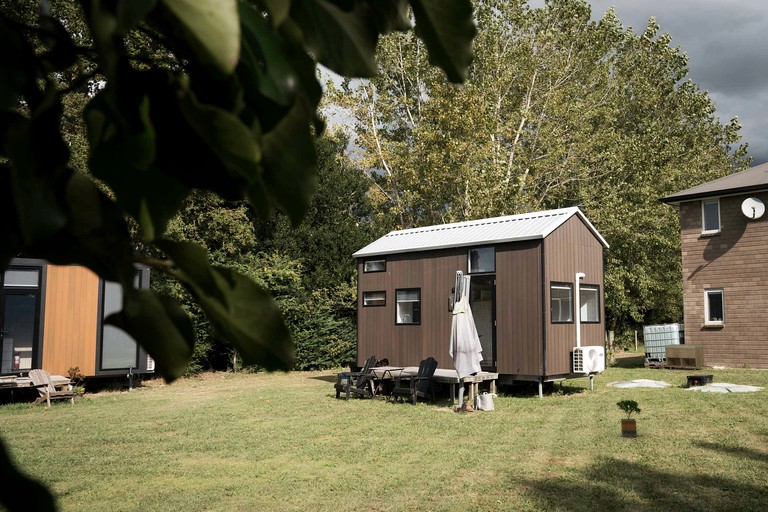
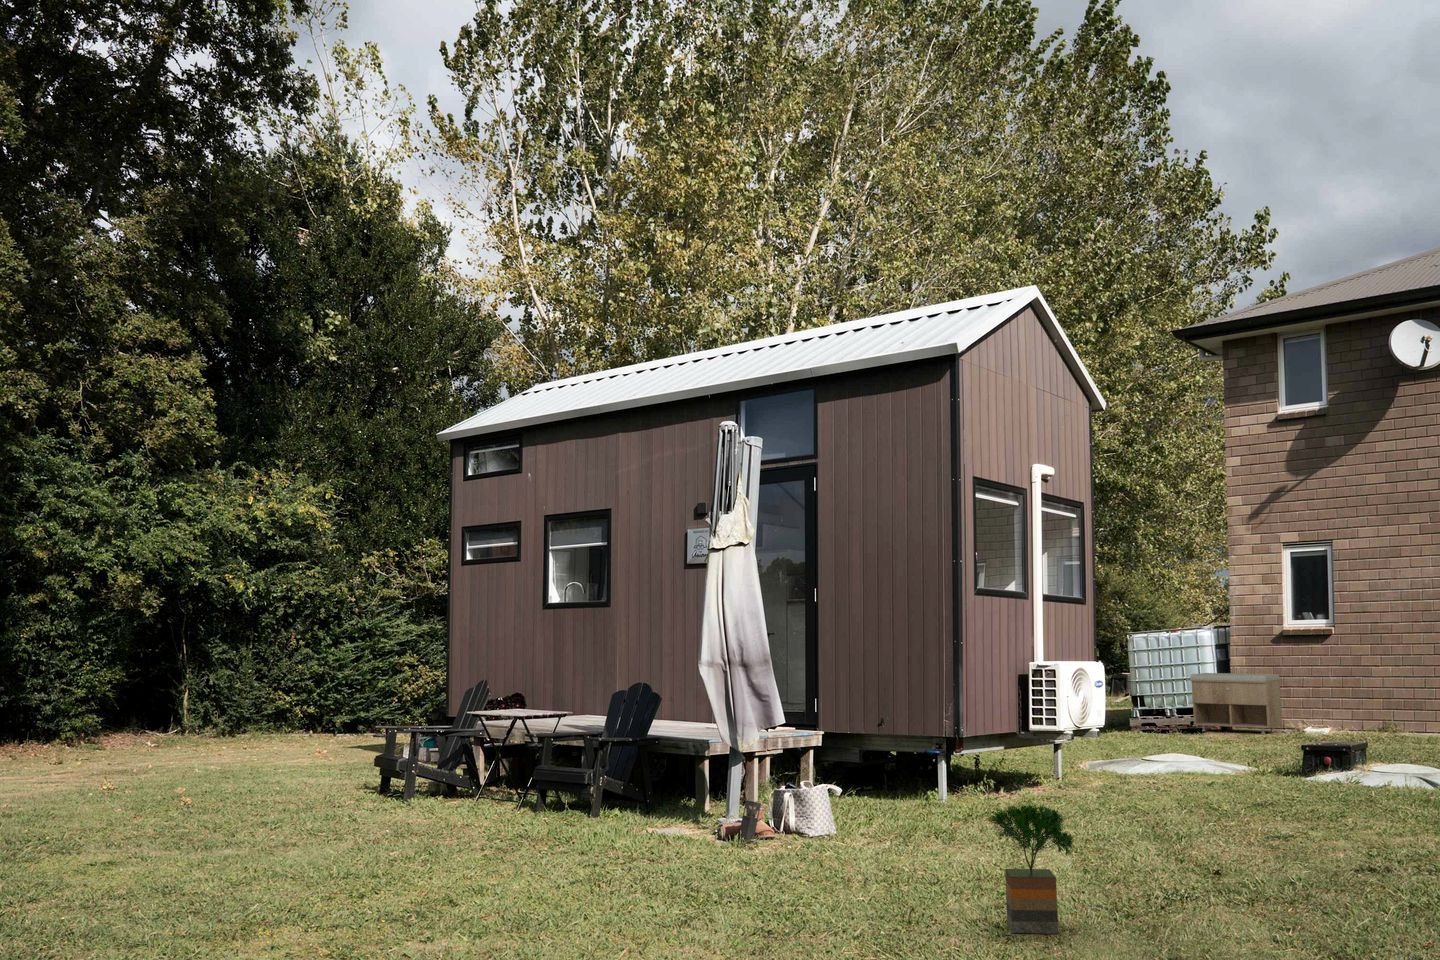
potted tree: present [616,400,641,437] -> present [991,805,1074,934]

